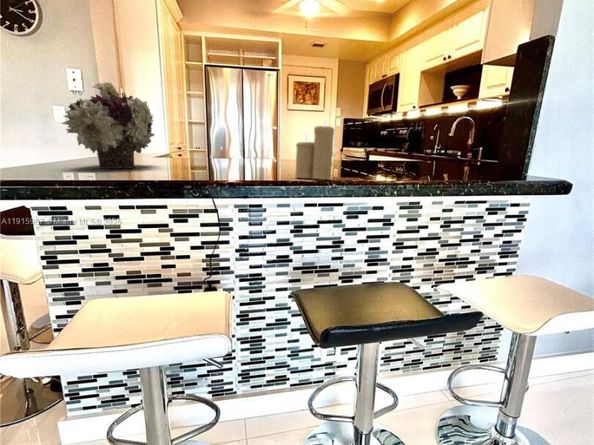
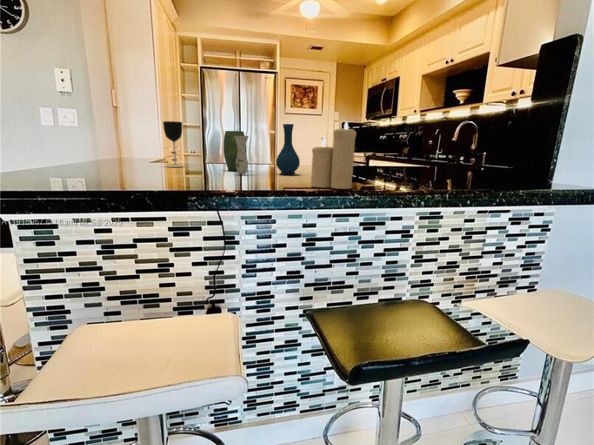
flower arrangement: present [62,81,154,169] -> none [46,78,151,175]
wine glass: none [166,119,185,162] -> present [163,121,182,167]
vase: none [221,121,291,168] -> present [224,124,300,174]

